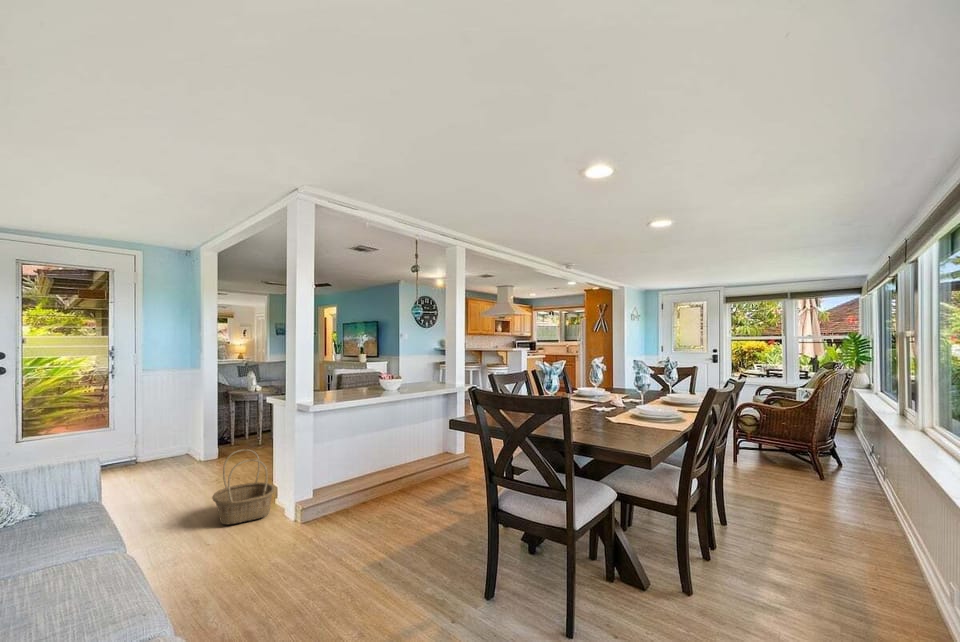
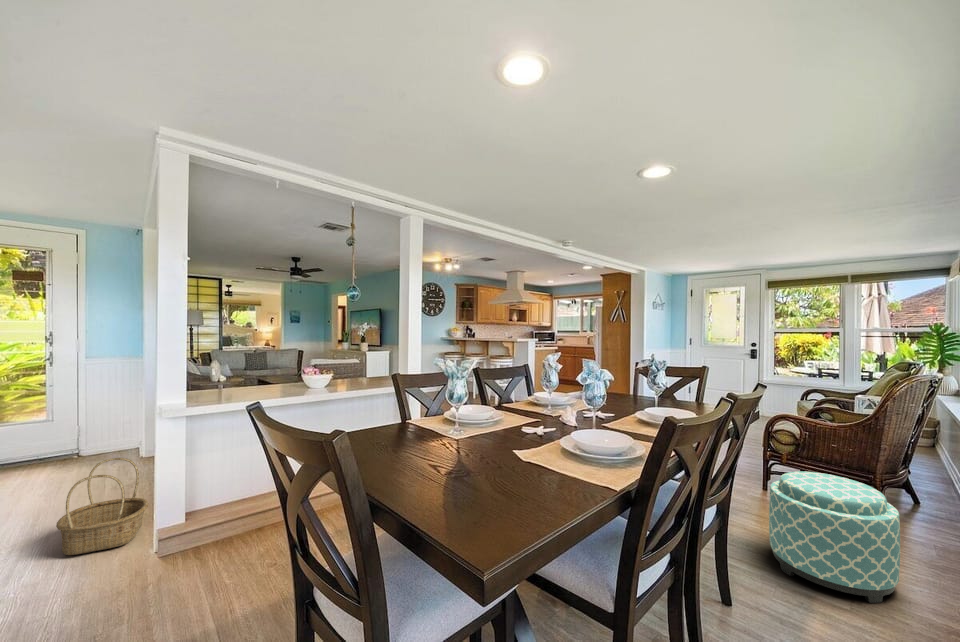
ottoman: none [745,438,828,517] -> present [769,471,900,603]

